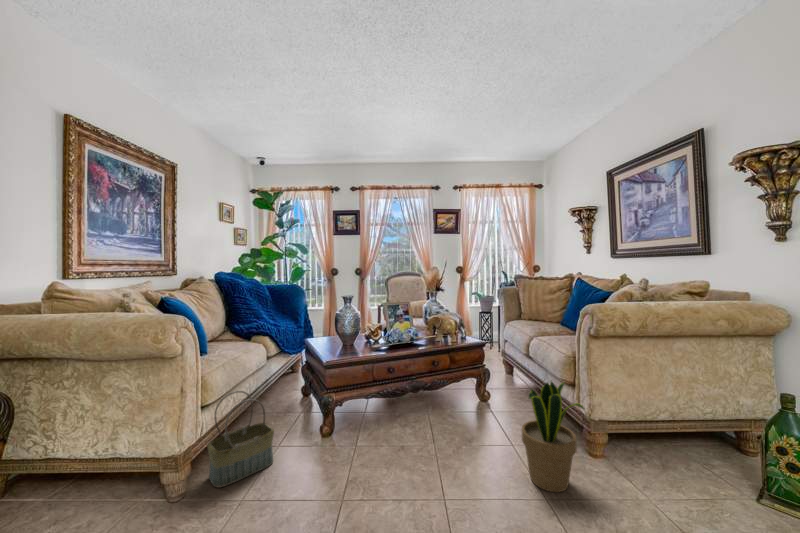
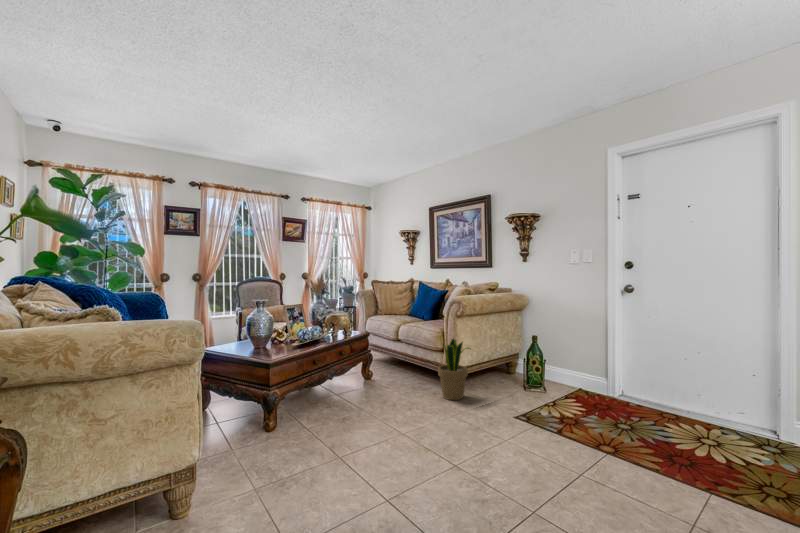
basket: present [207,391,274,488] -> none [233,380,278,460]

